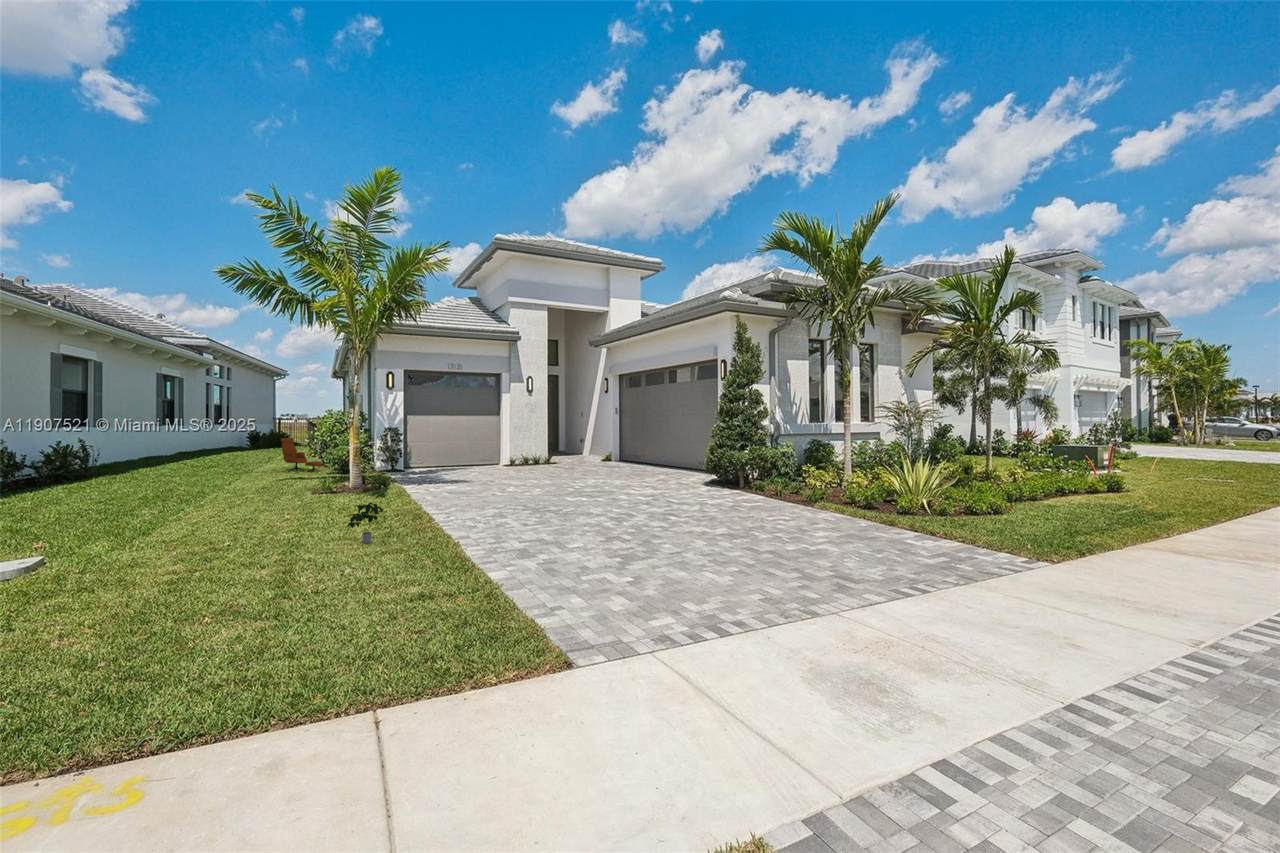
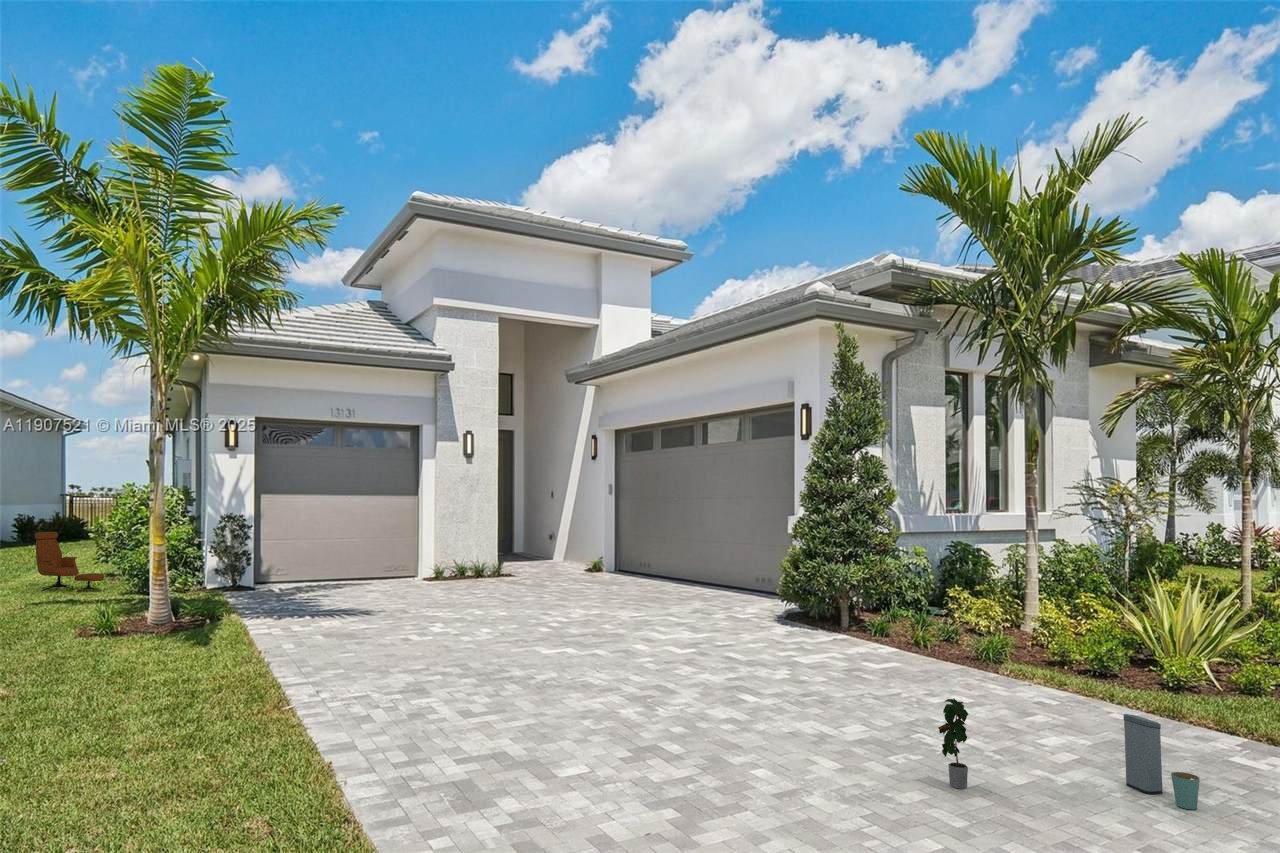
potted plant: present [348,503,383,543] -> present [938,699,968,789]
trash can: none [844,517,873,559] -> present [1123,714,1200,809]

